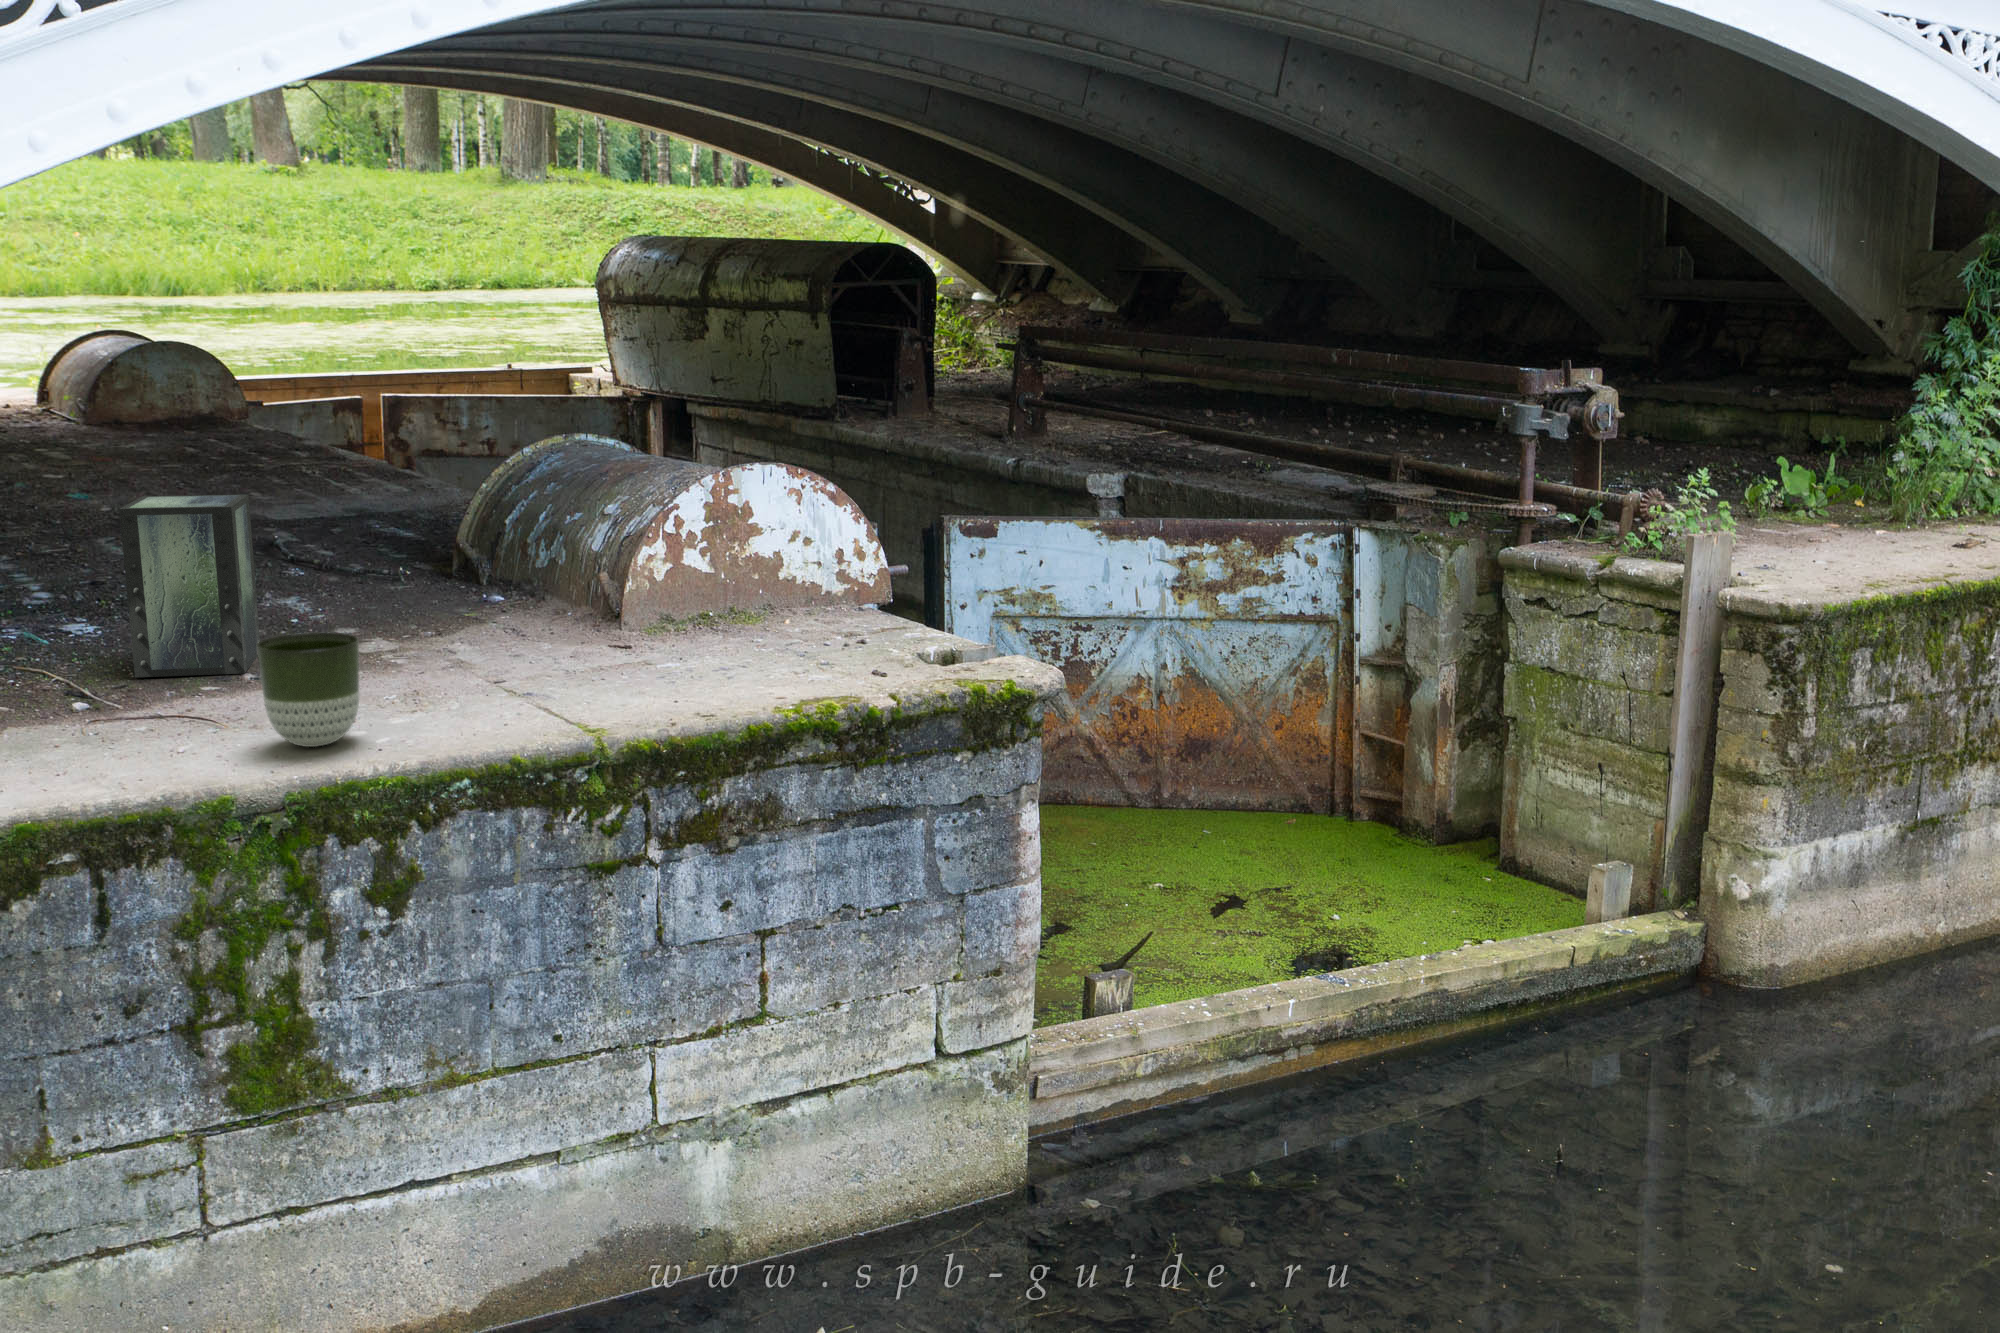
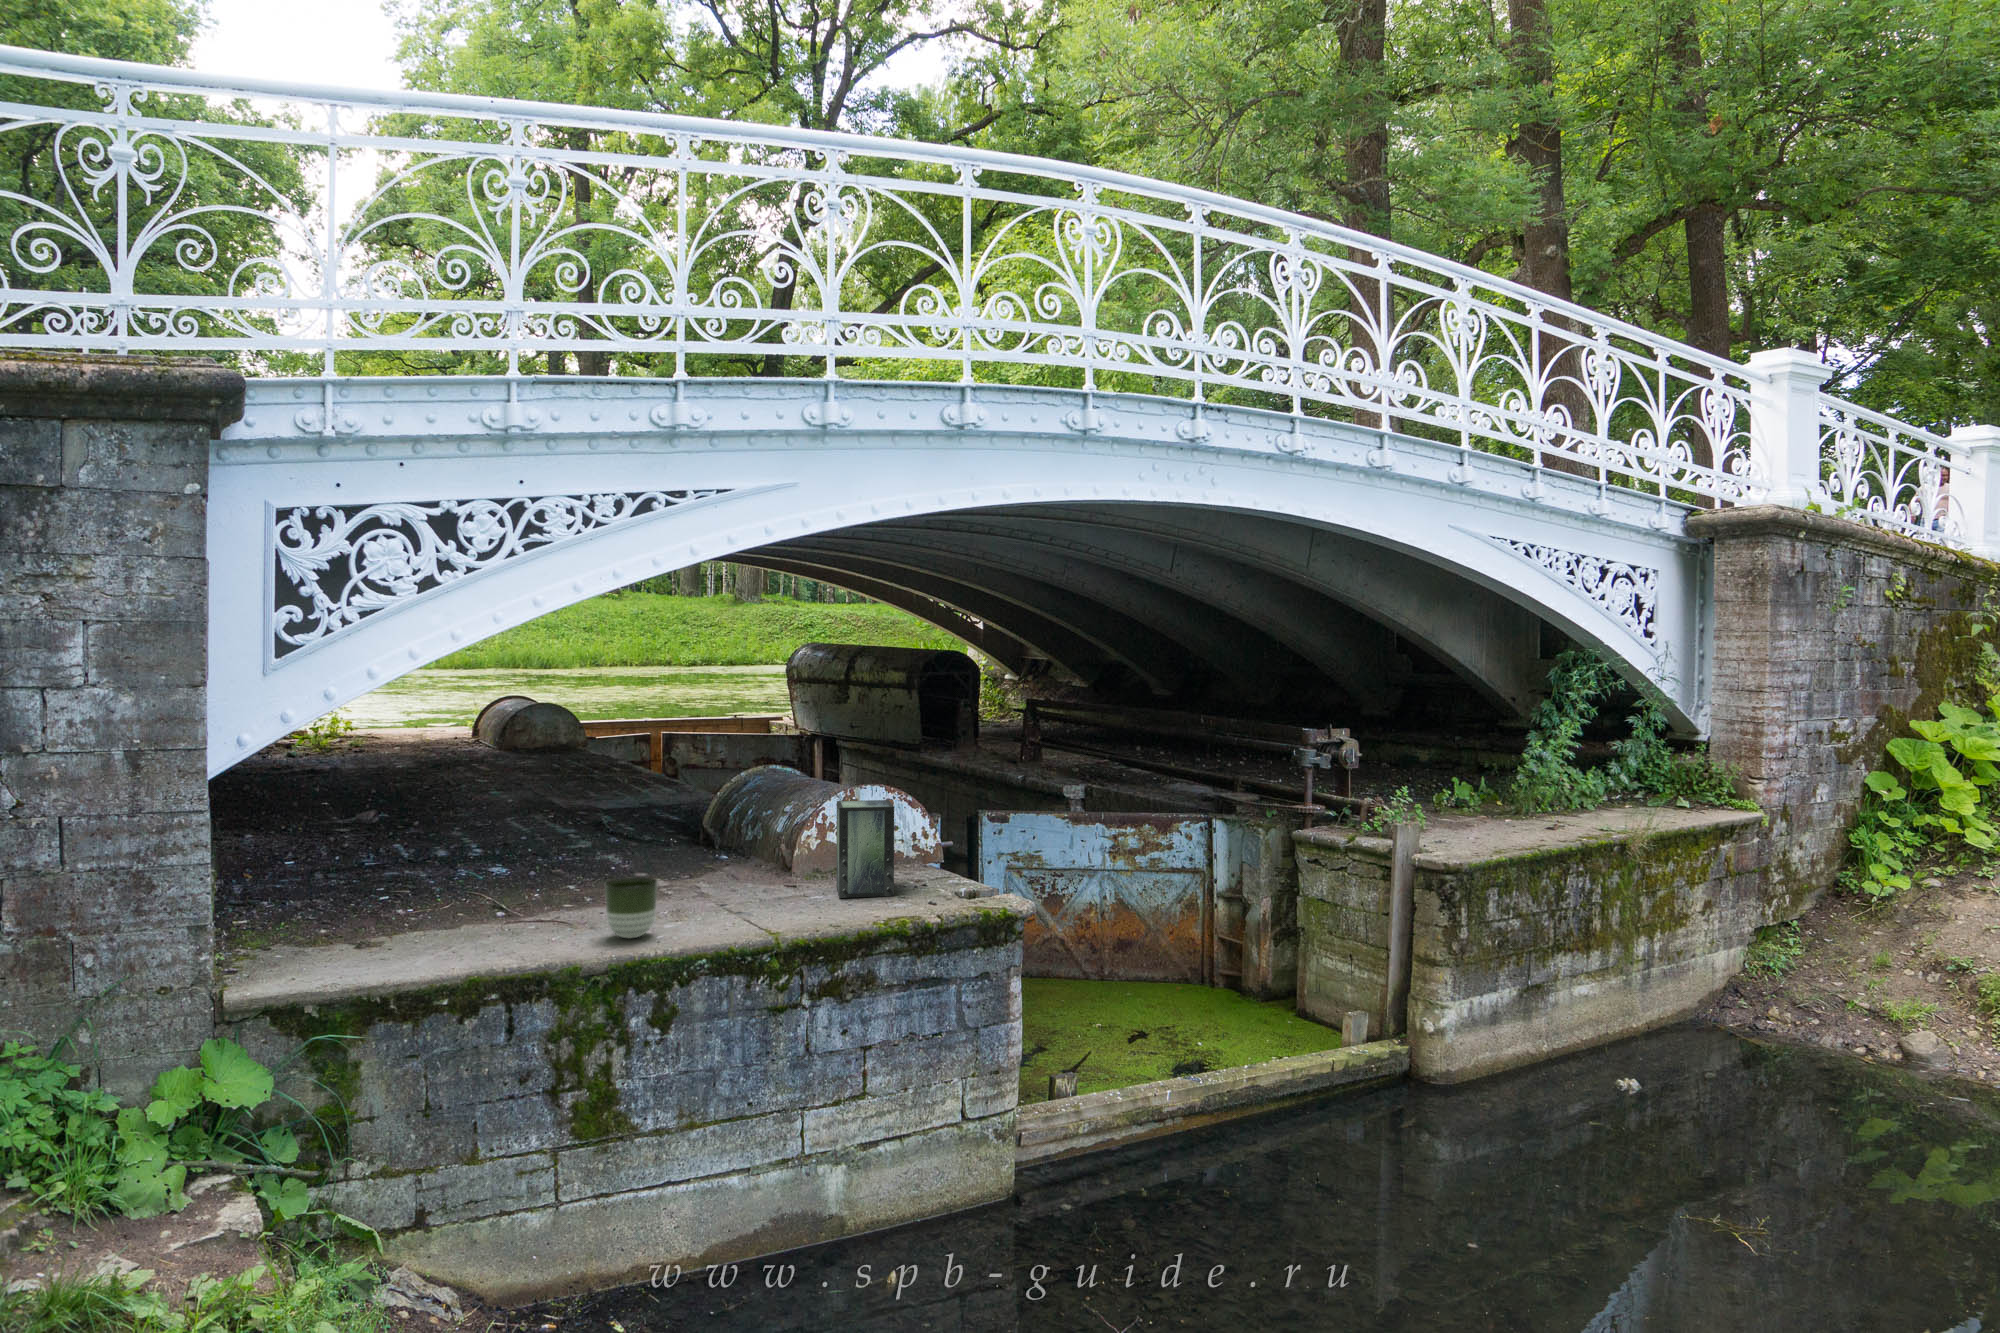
storage box: present [119,495,260,677] -> present [836,800,894,898]

